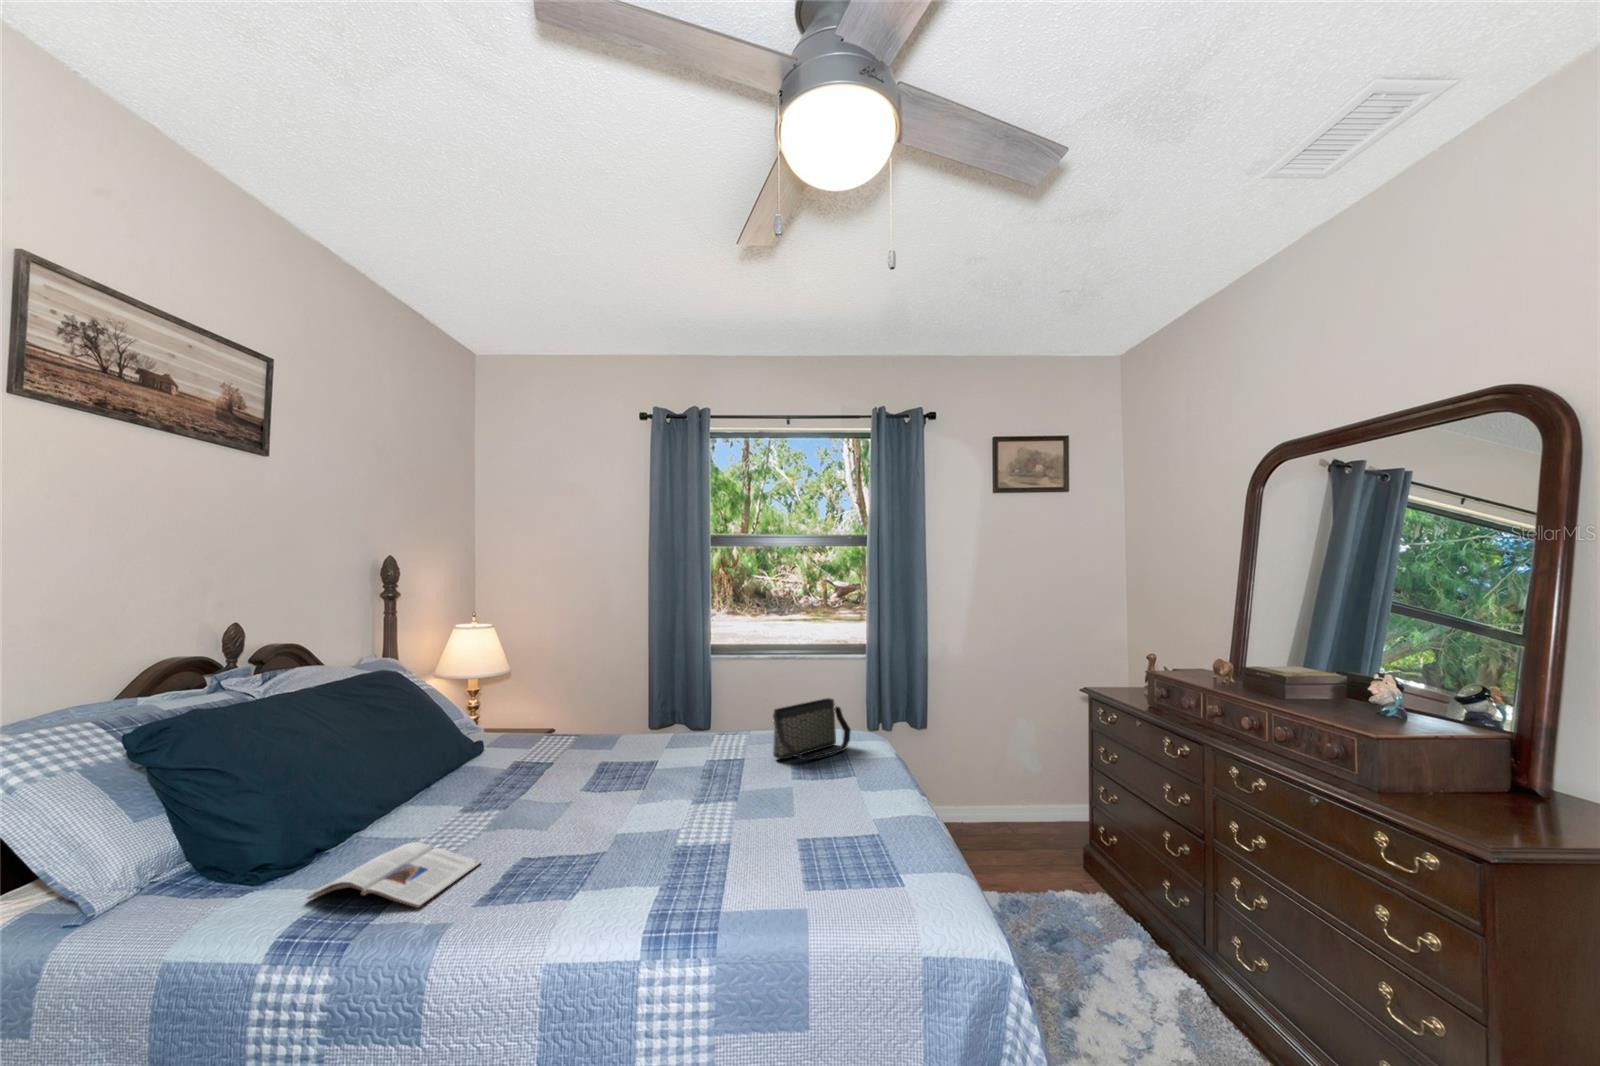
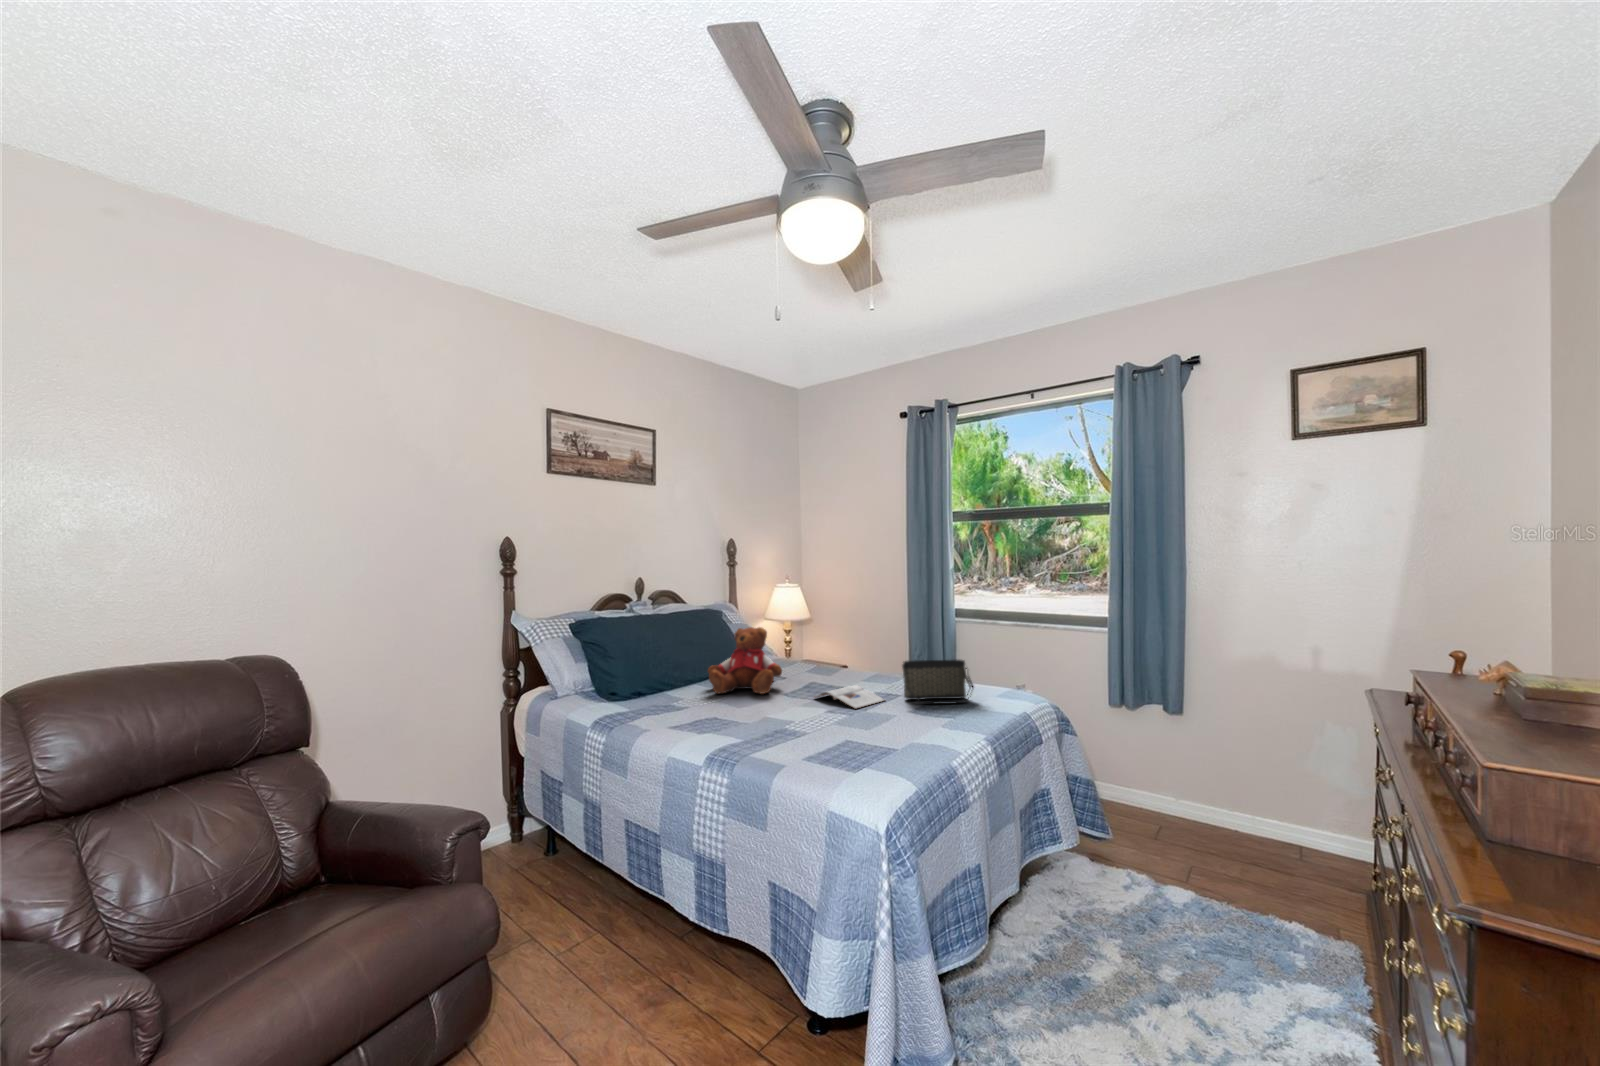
teddy bear: none [451,689,586,812] -> present [708,627,782,694]
magazine: present [307,842,481,908] -> present [815,686,885,709]

